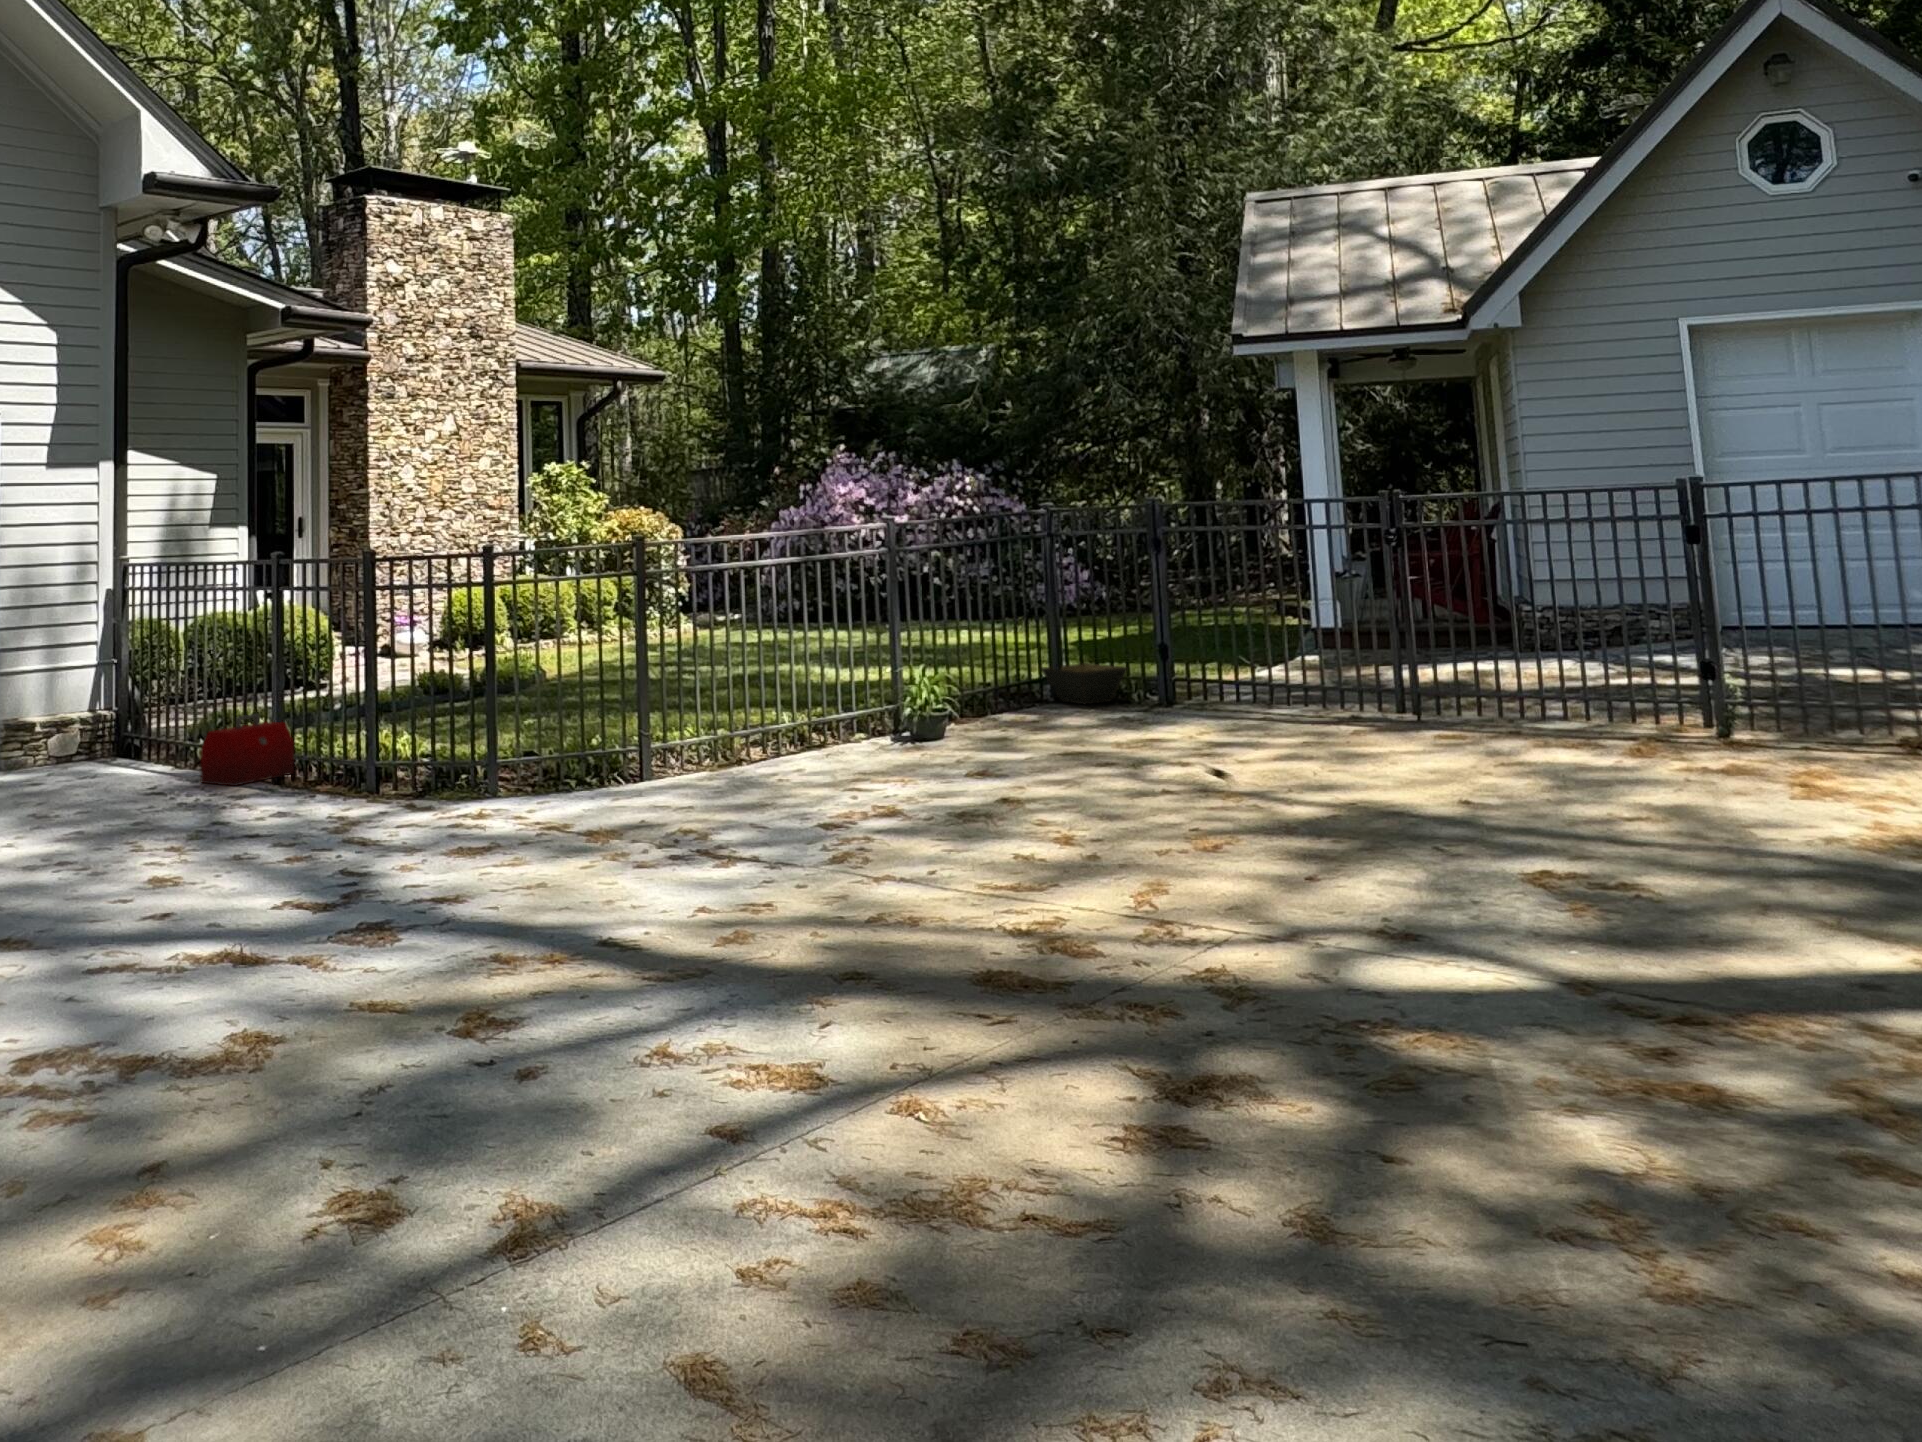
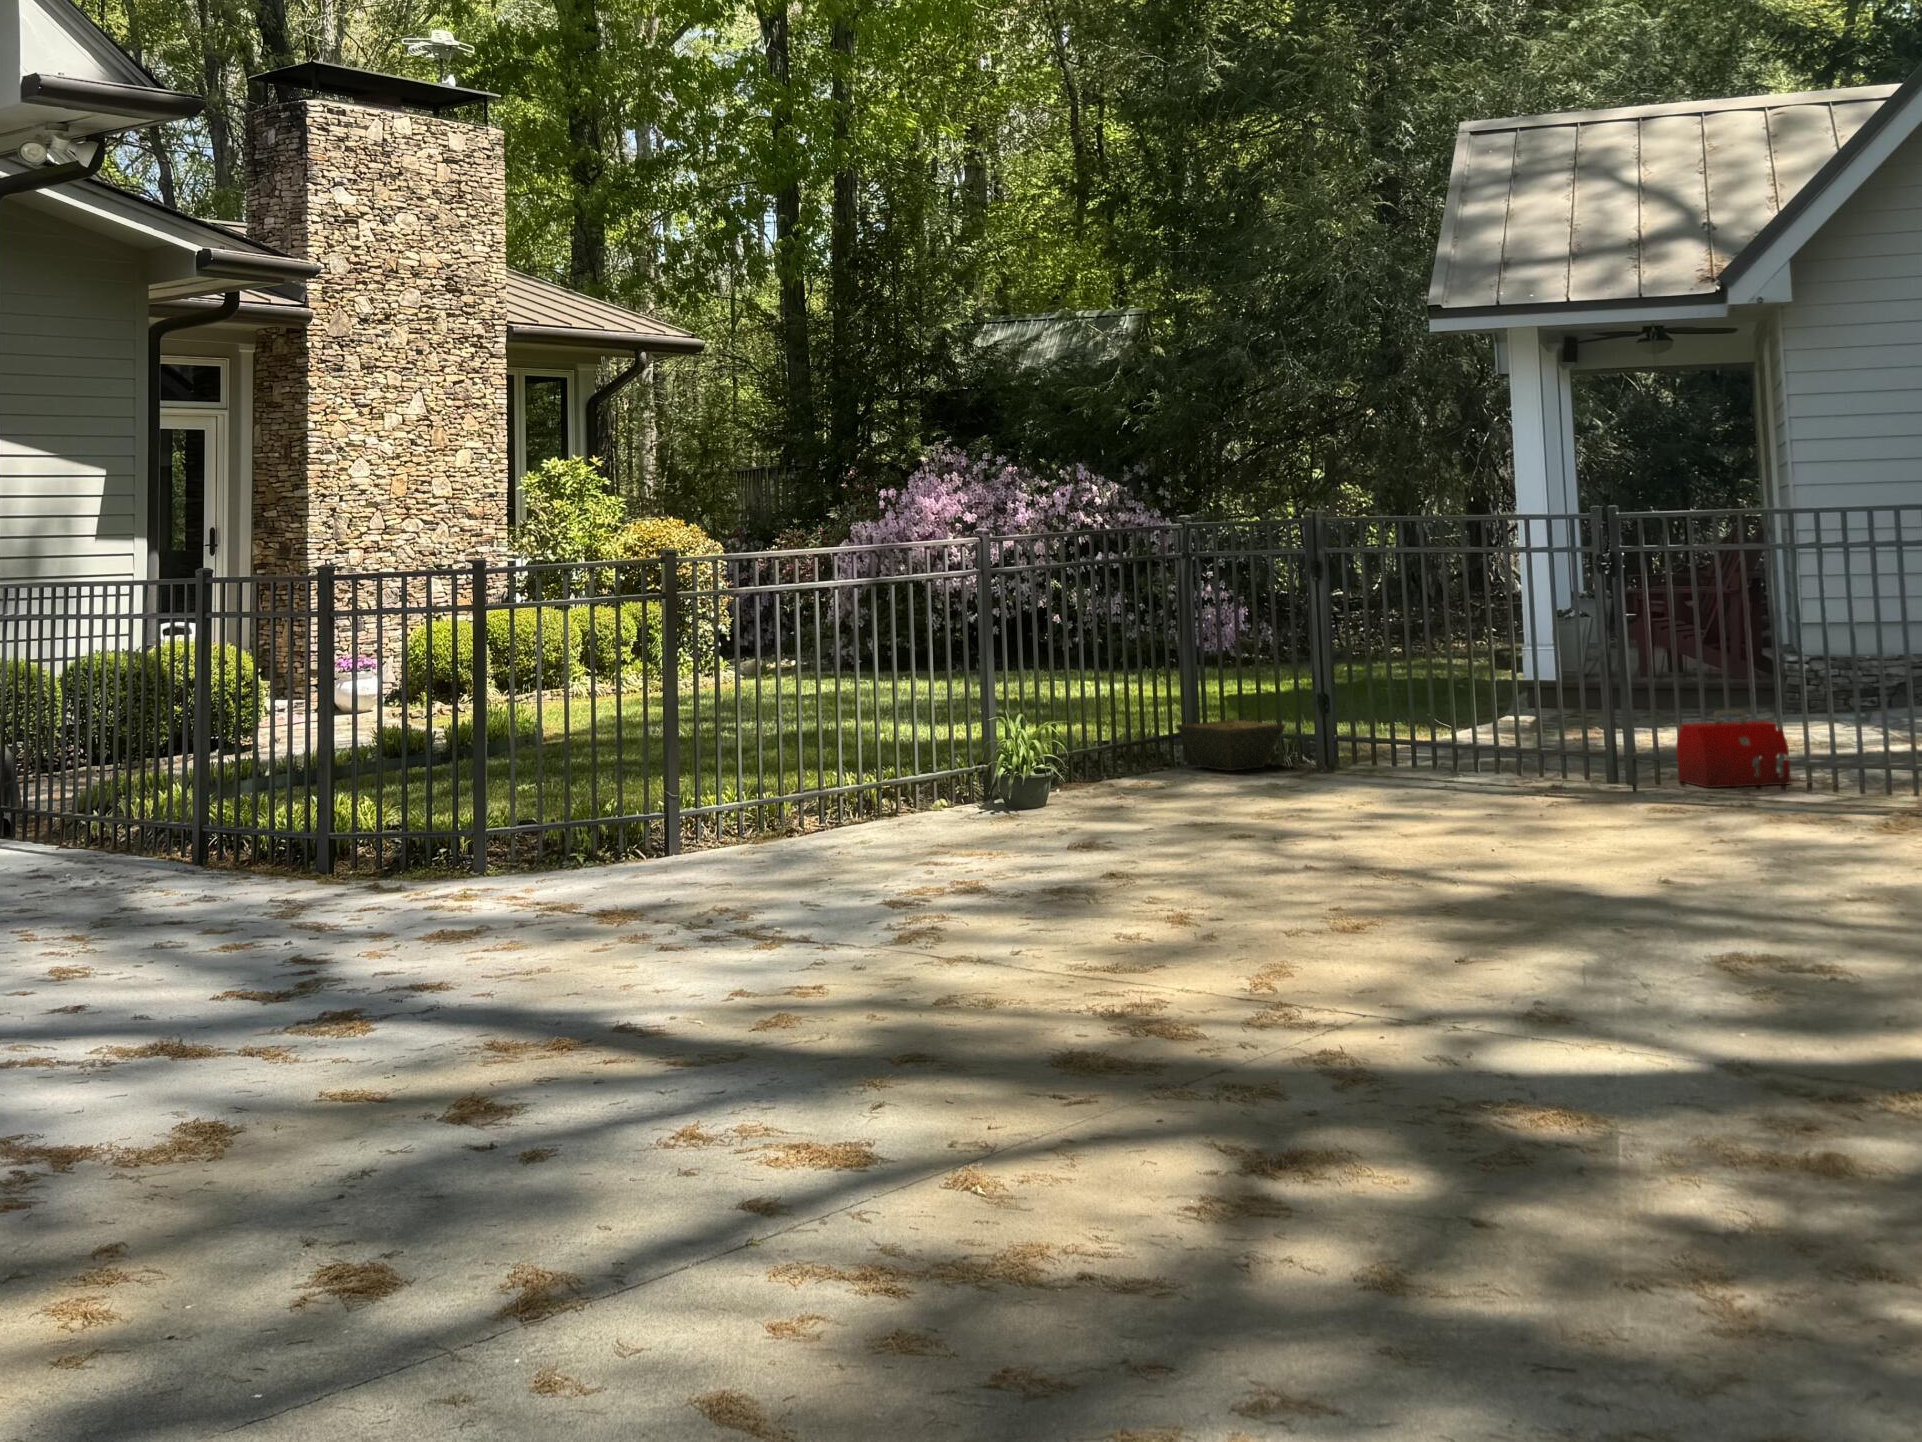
toolbox: present [201,714,294,786] -> present [1676,710,1791,788]

